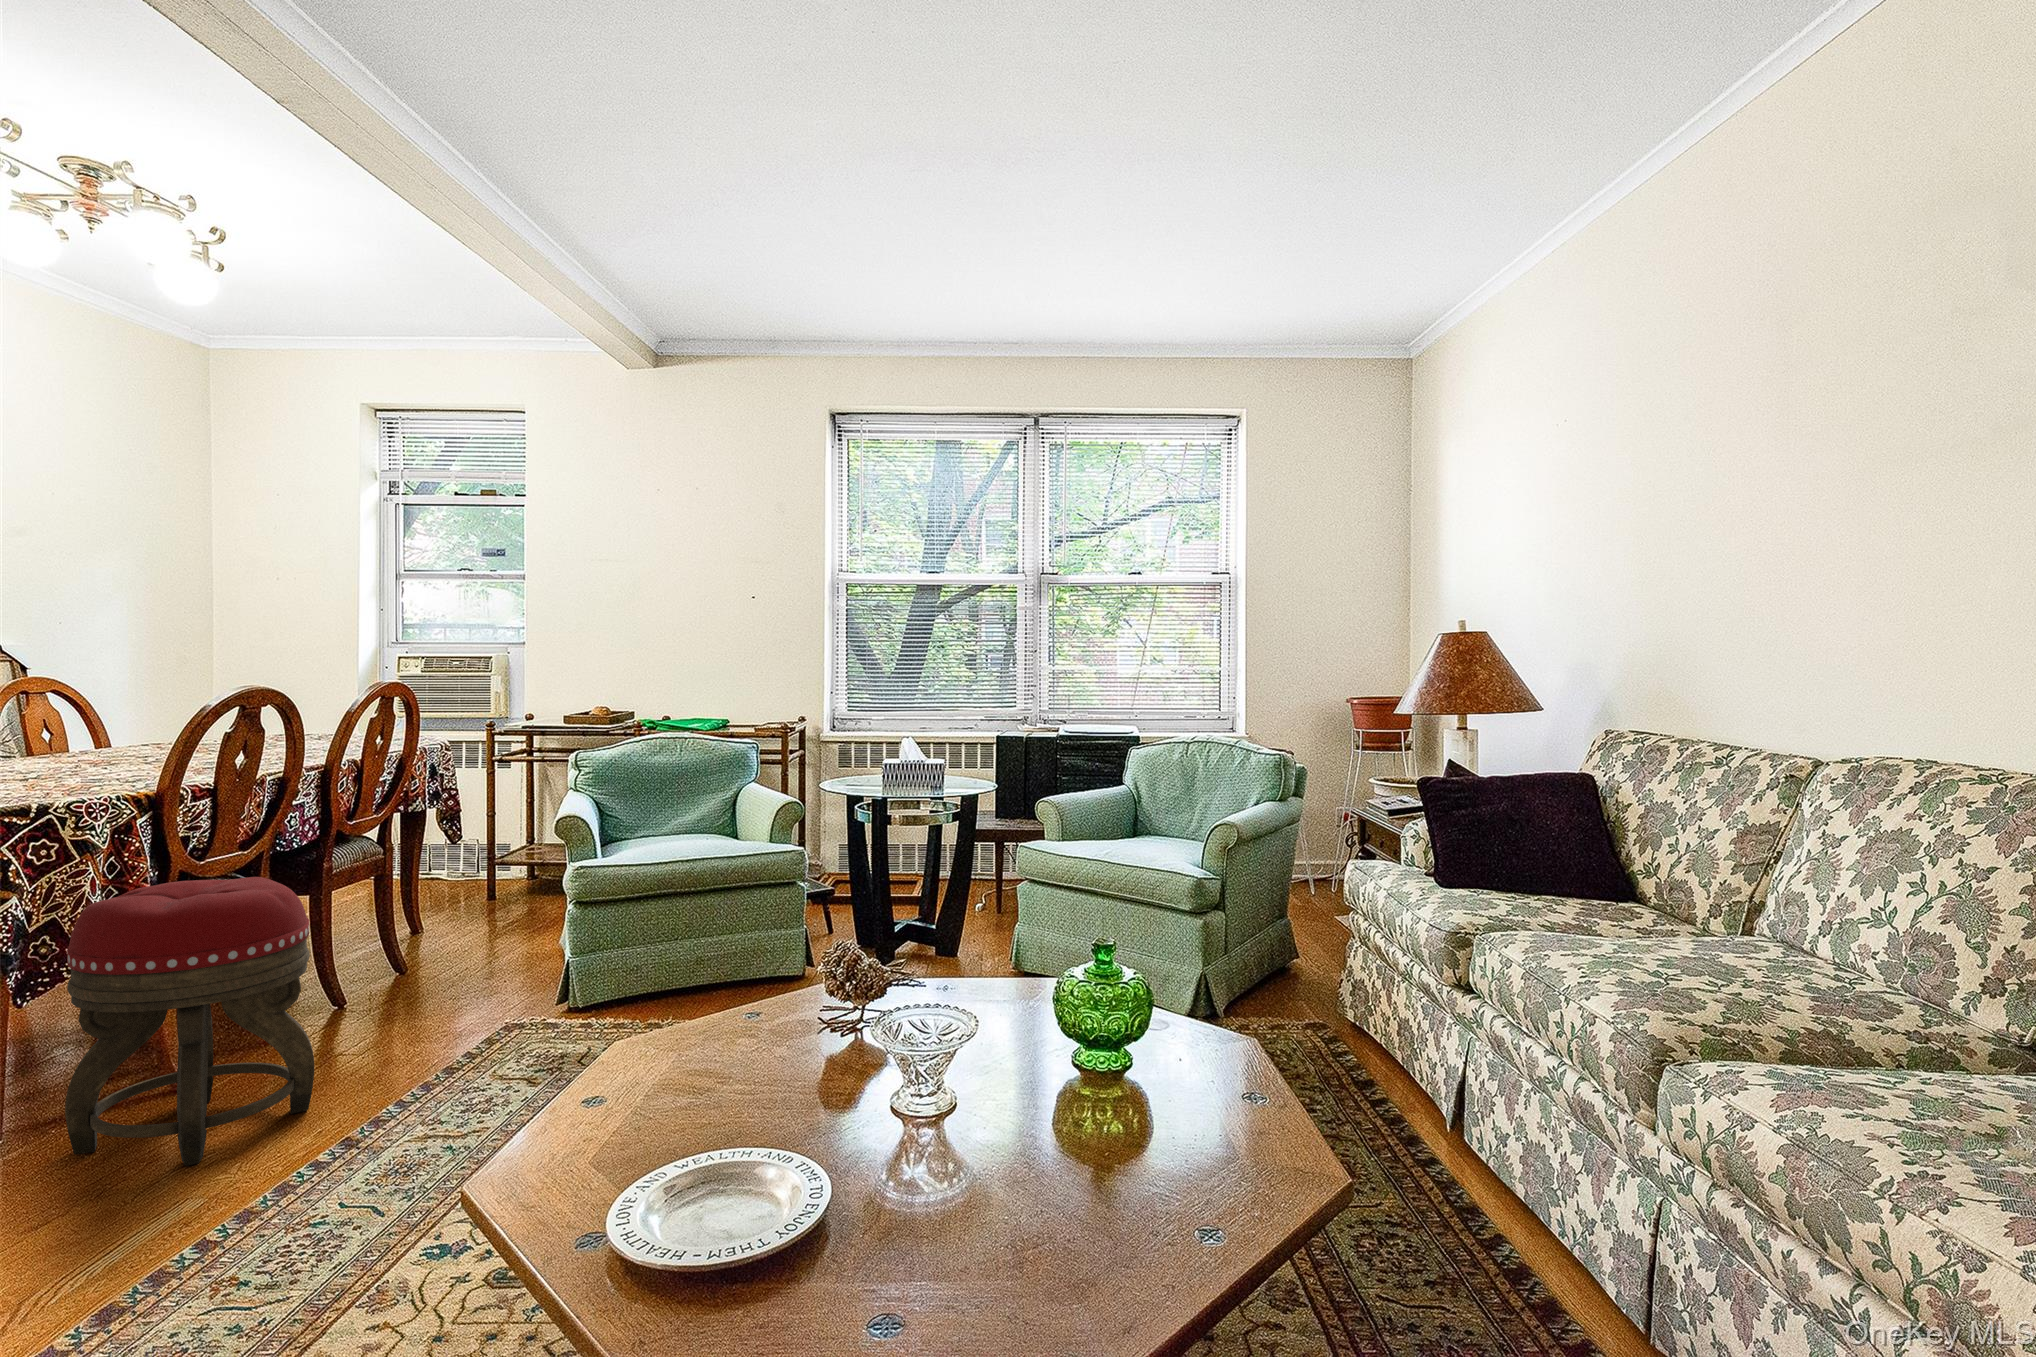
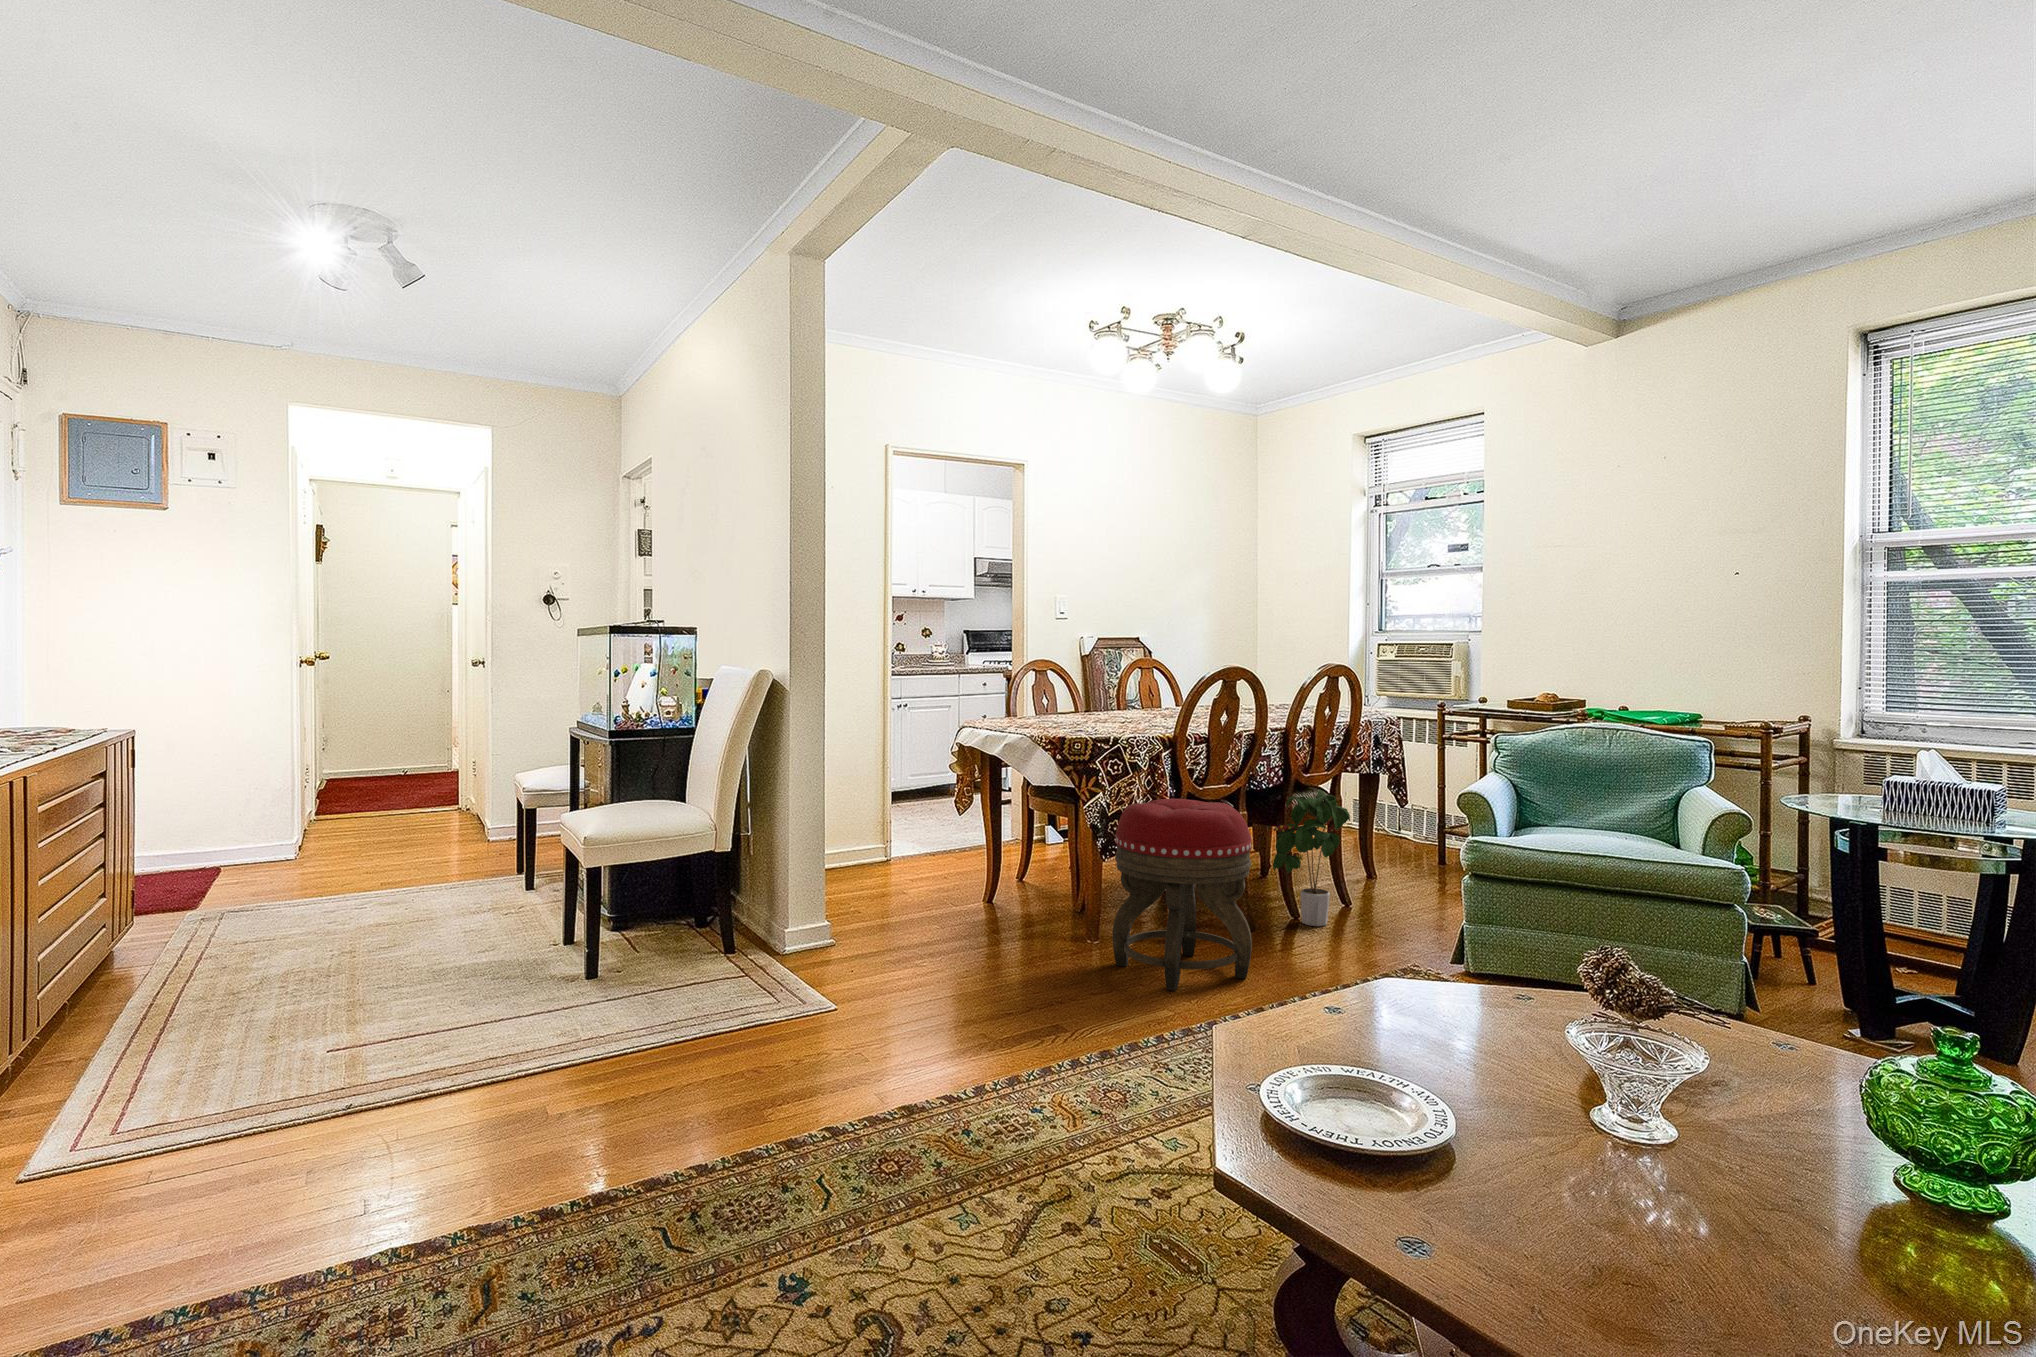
potted plant: none [313,840,414,1014] -> present [1273,790,1350,926]

